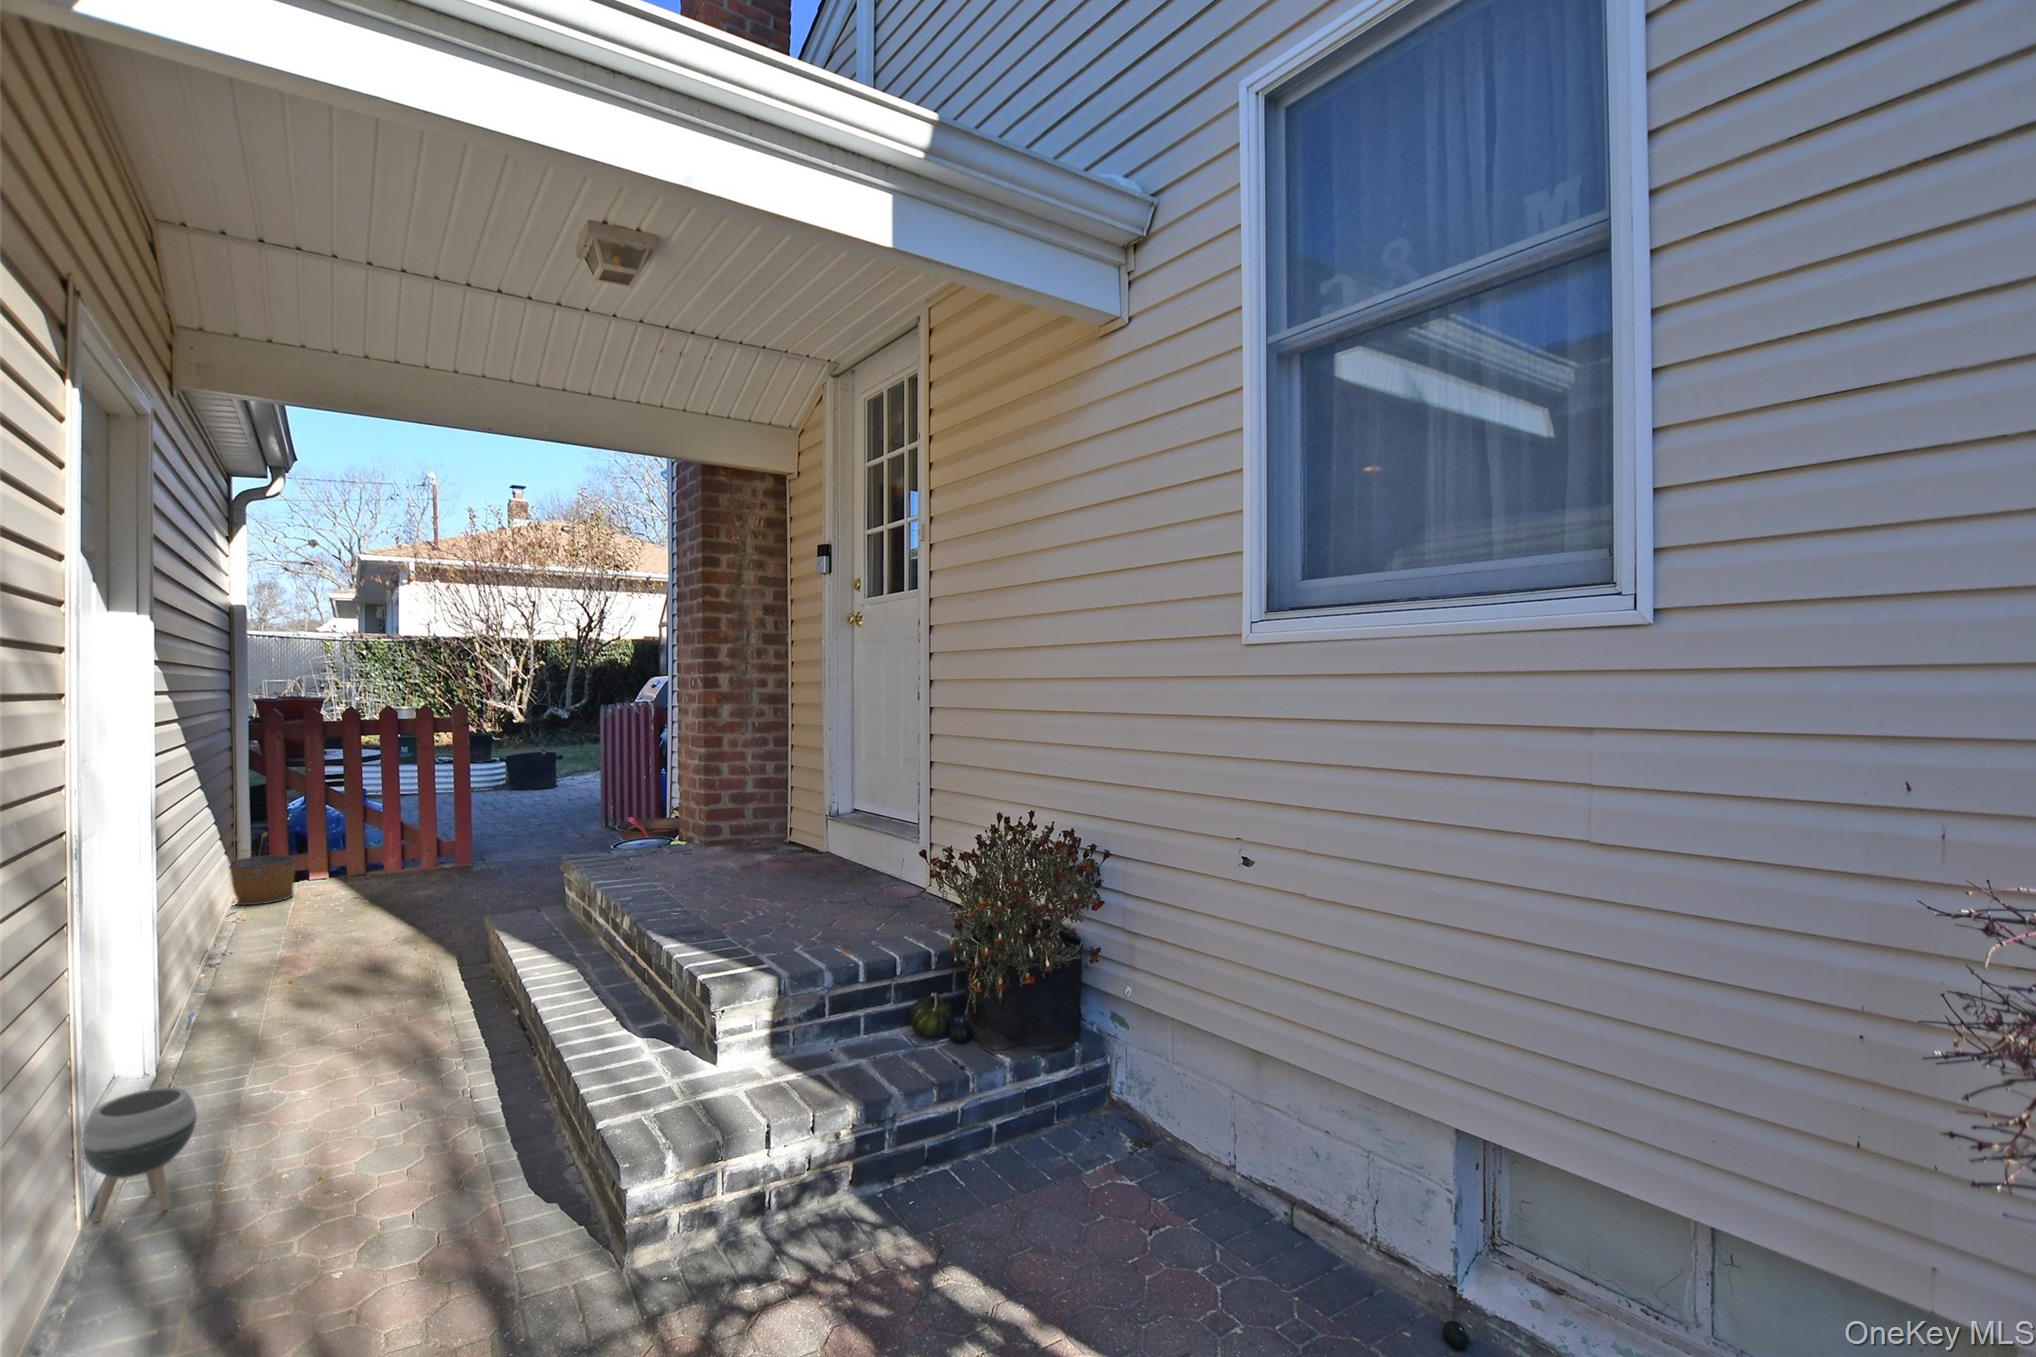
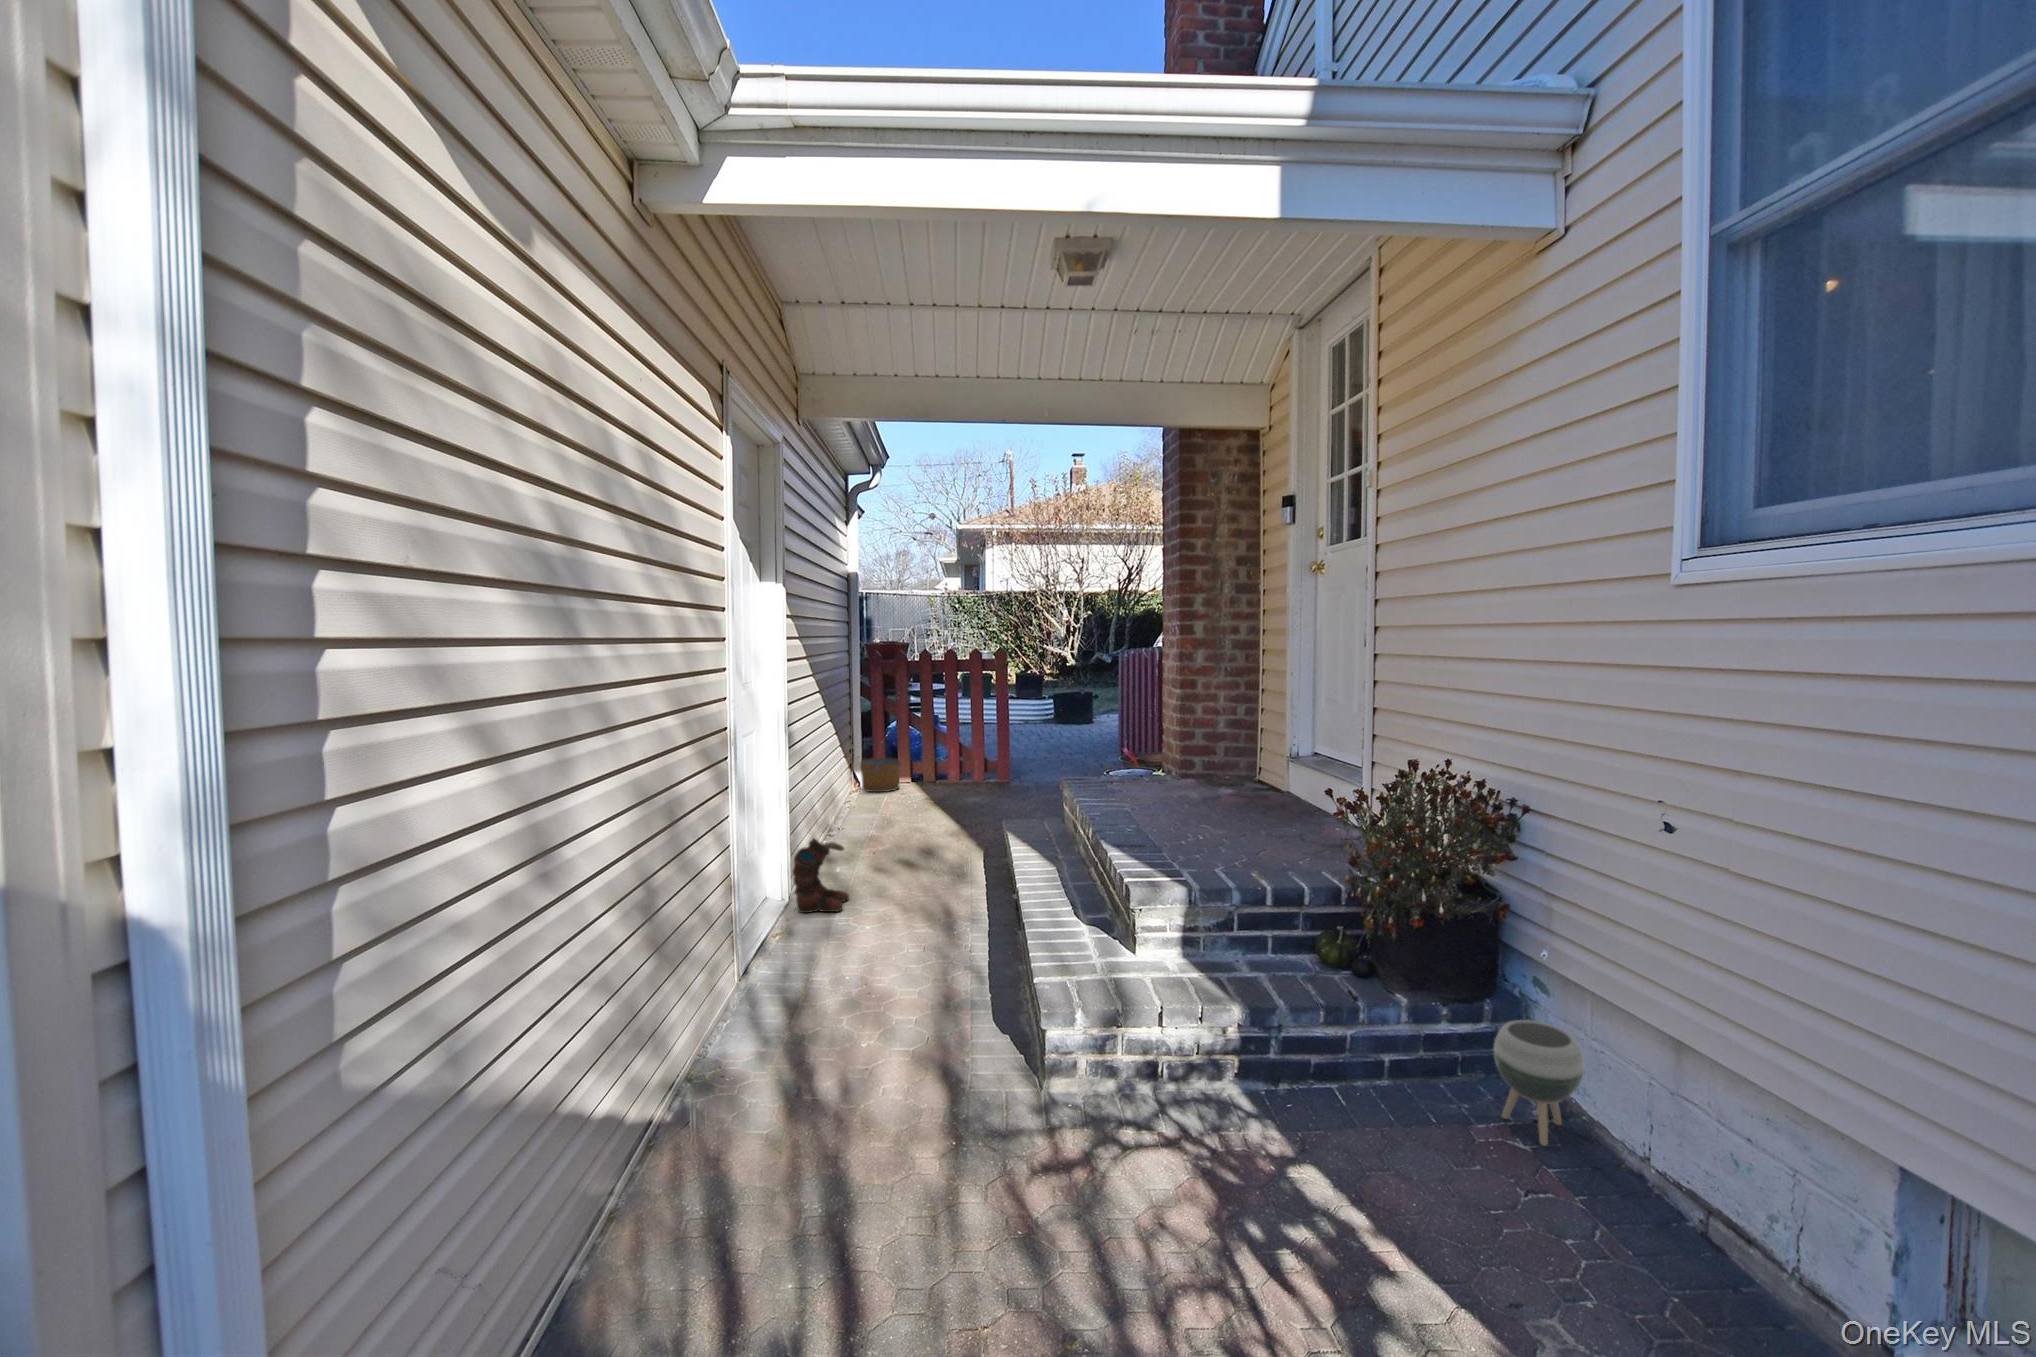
boots: none [139,986,243,1104] -> present [793,839,849,913]
planter: present [83,1087,197,1222] -> present [1494,1020,1584,1146]

